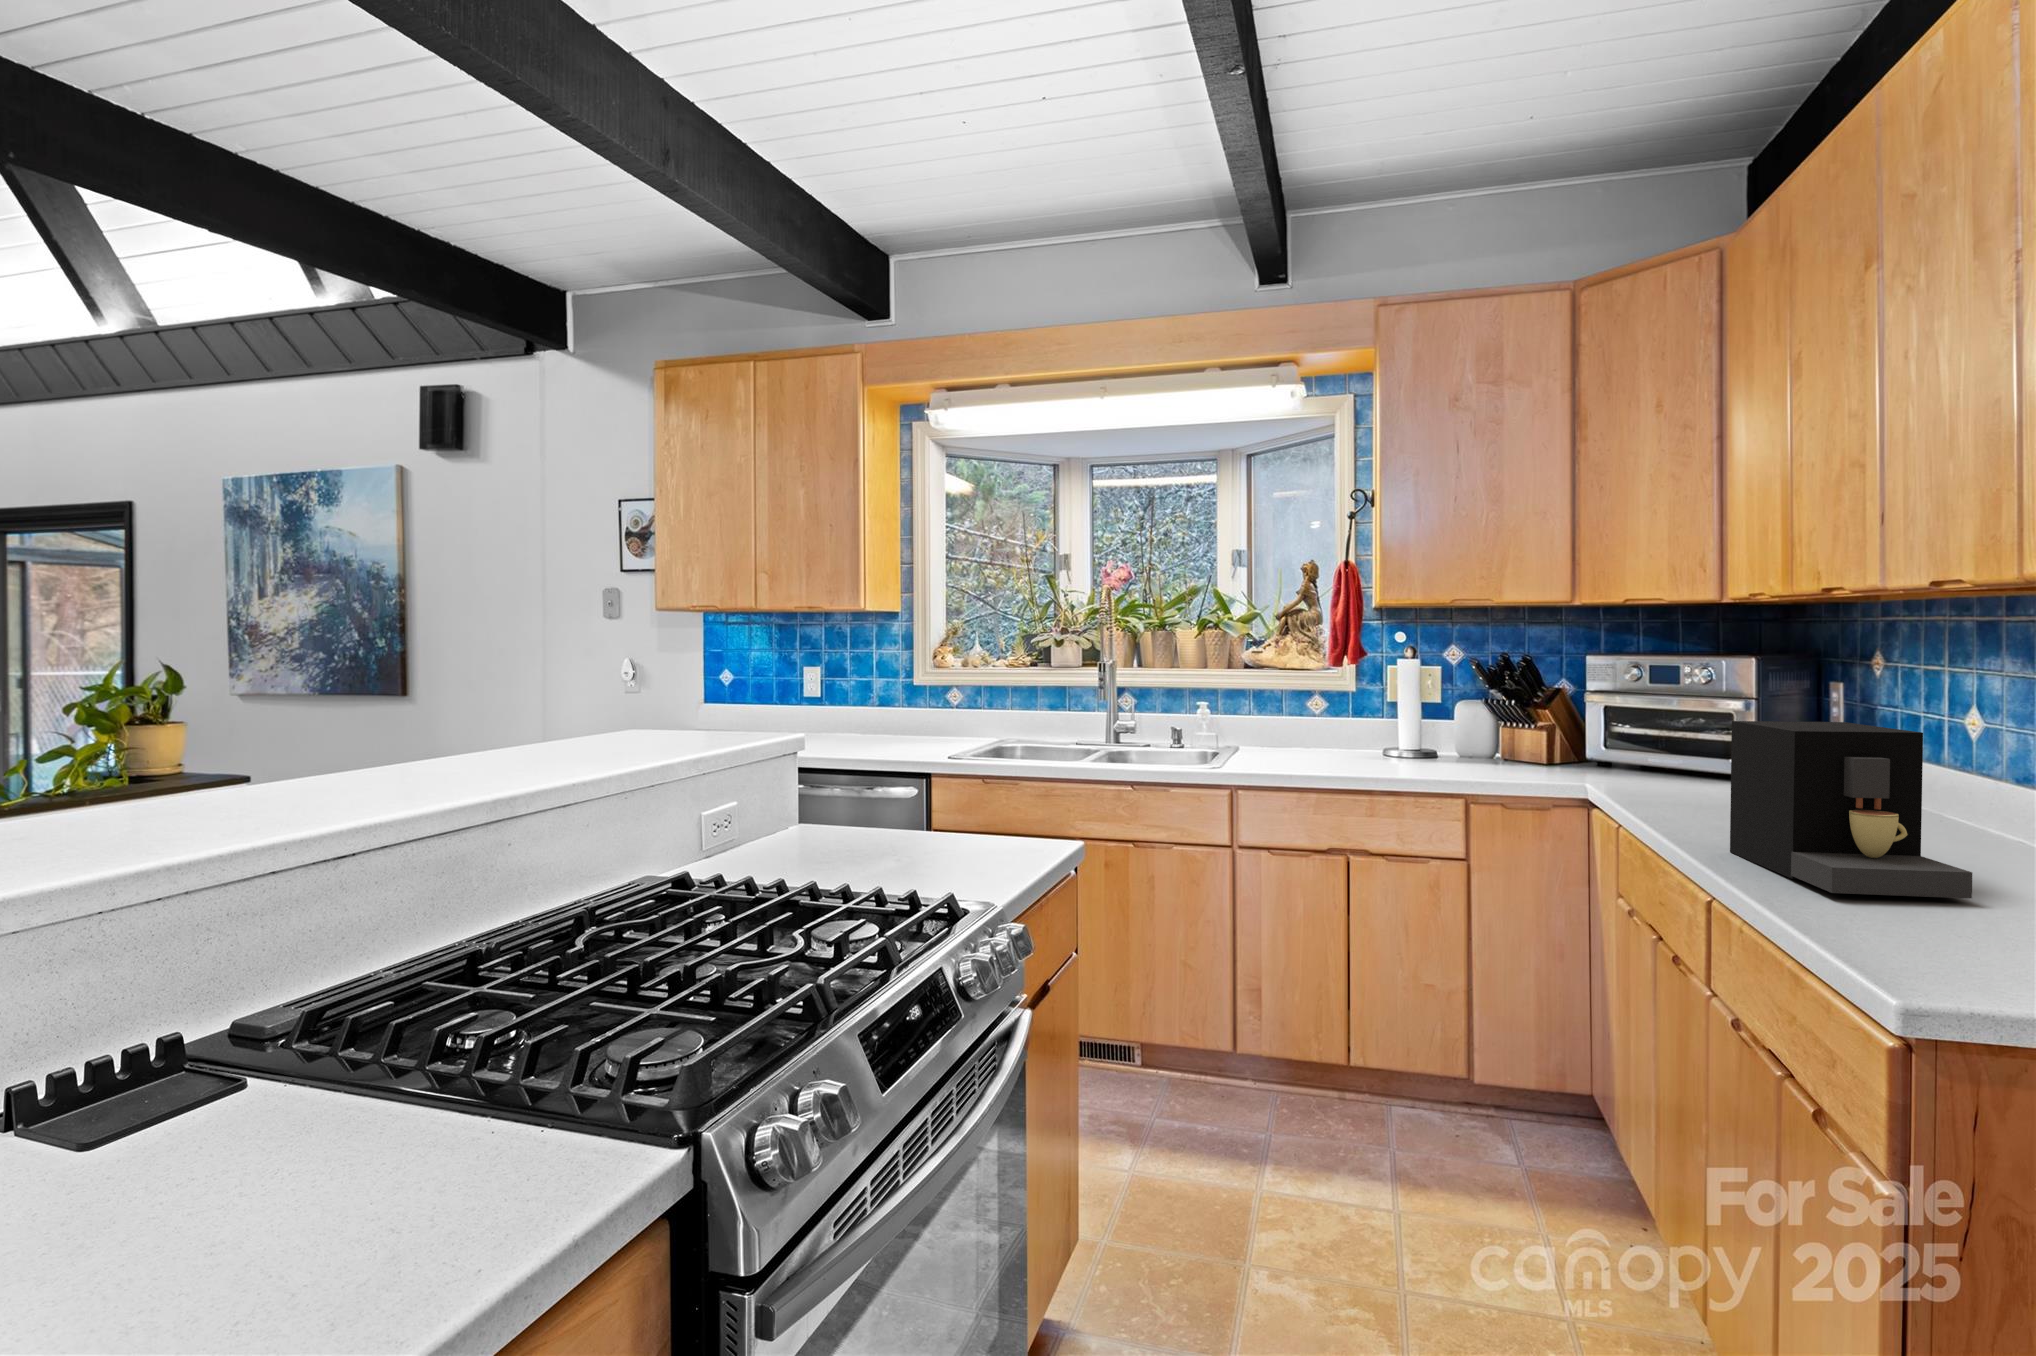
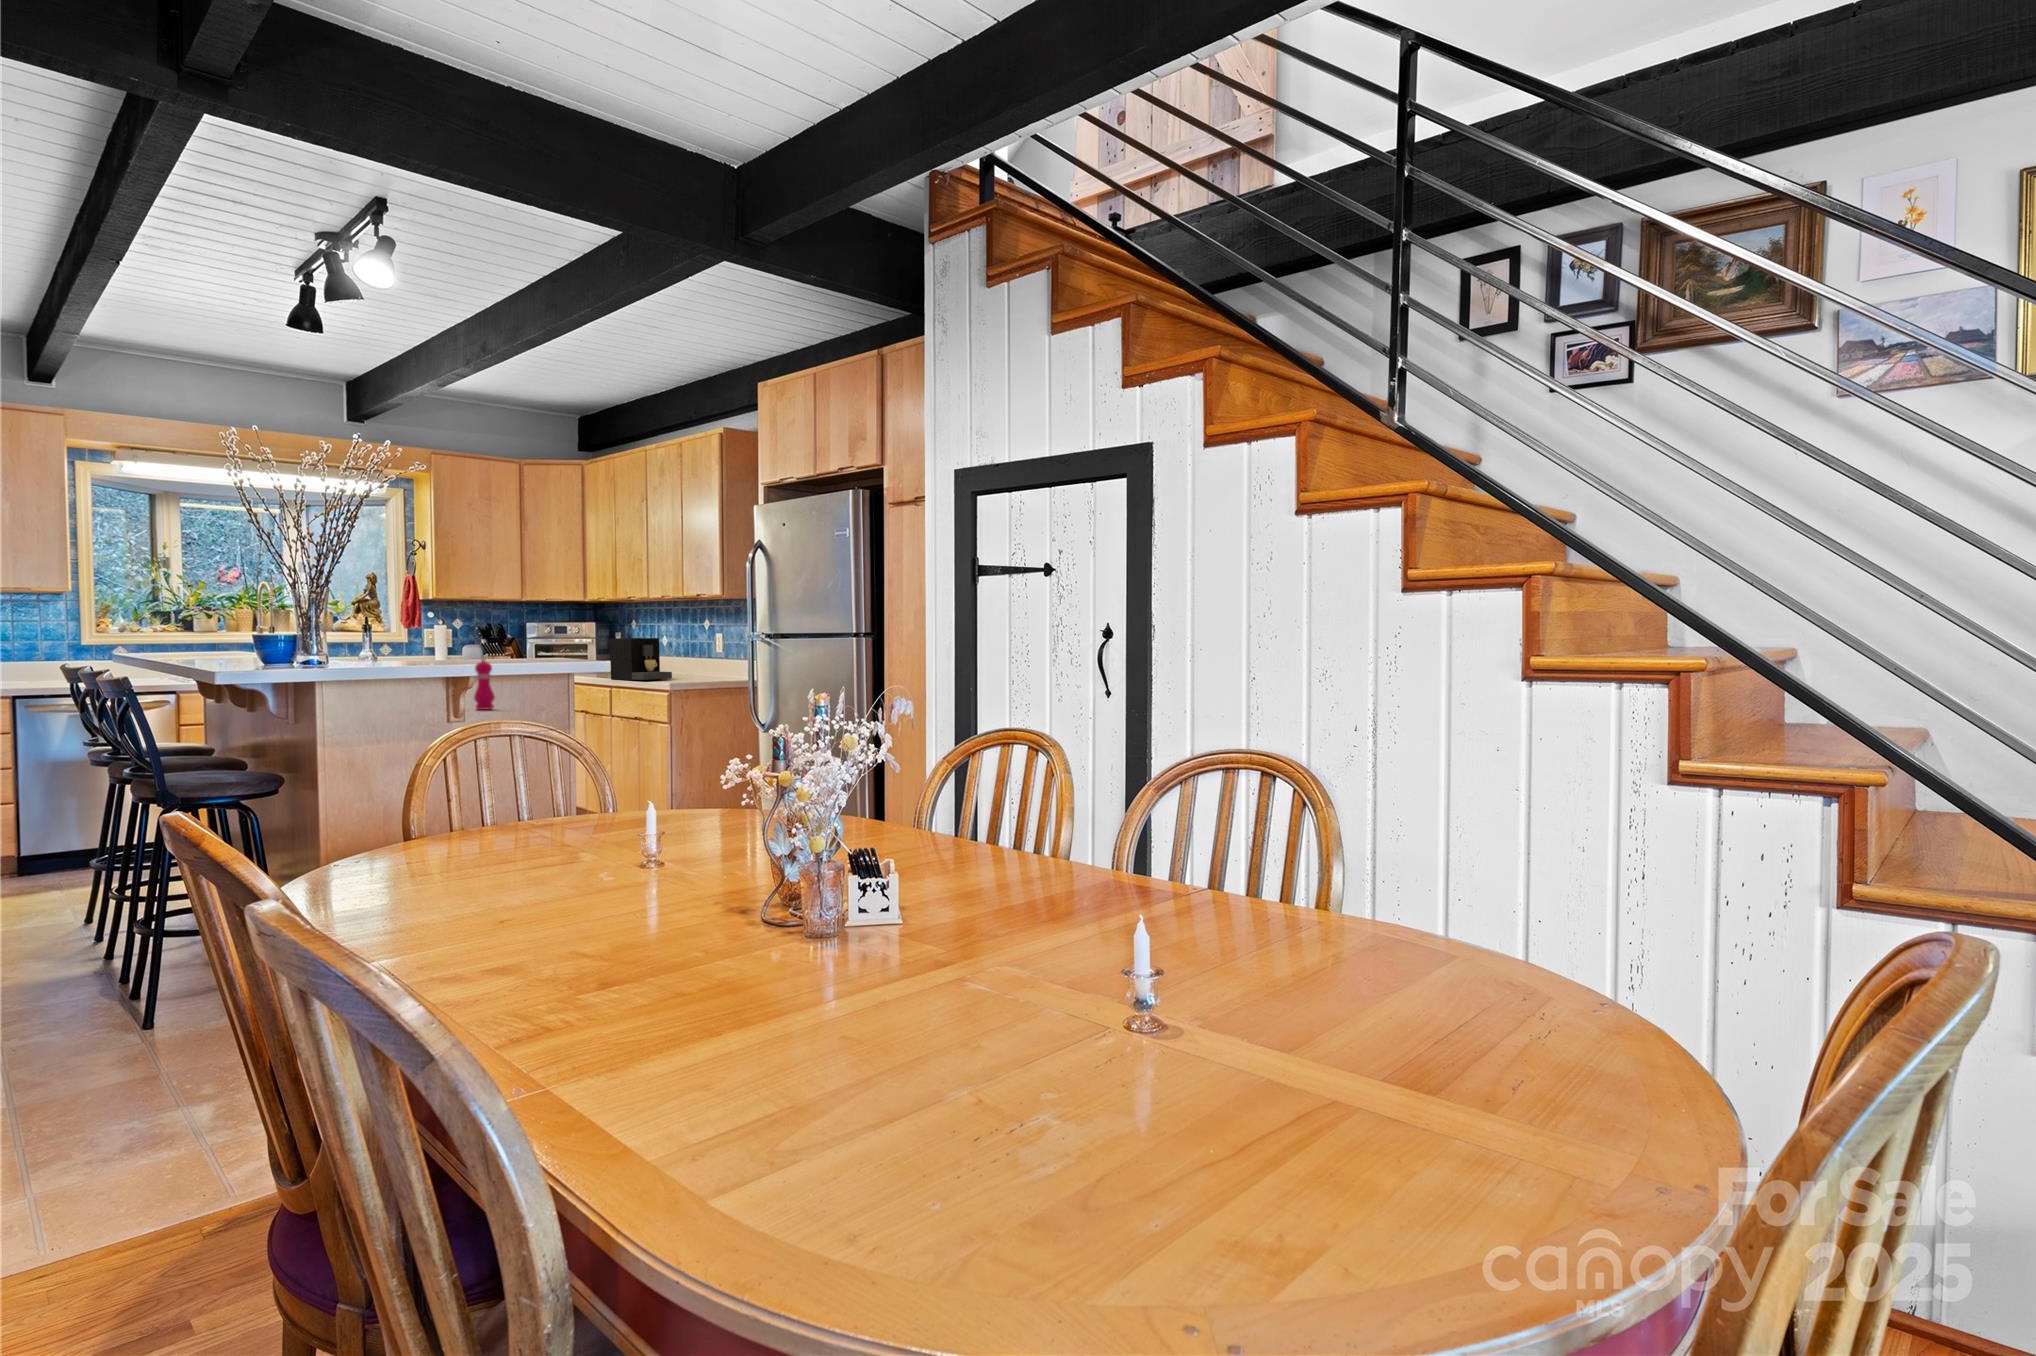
pepper mill: none [283,961,413,1292] -> present [474,658,495,710]

